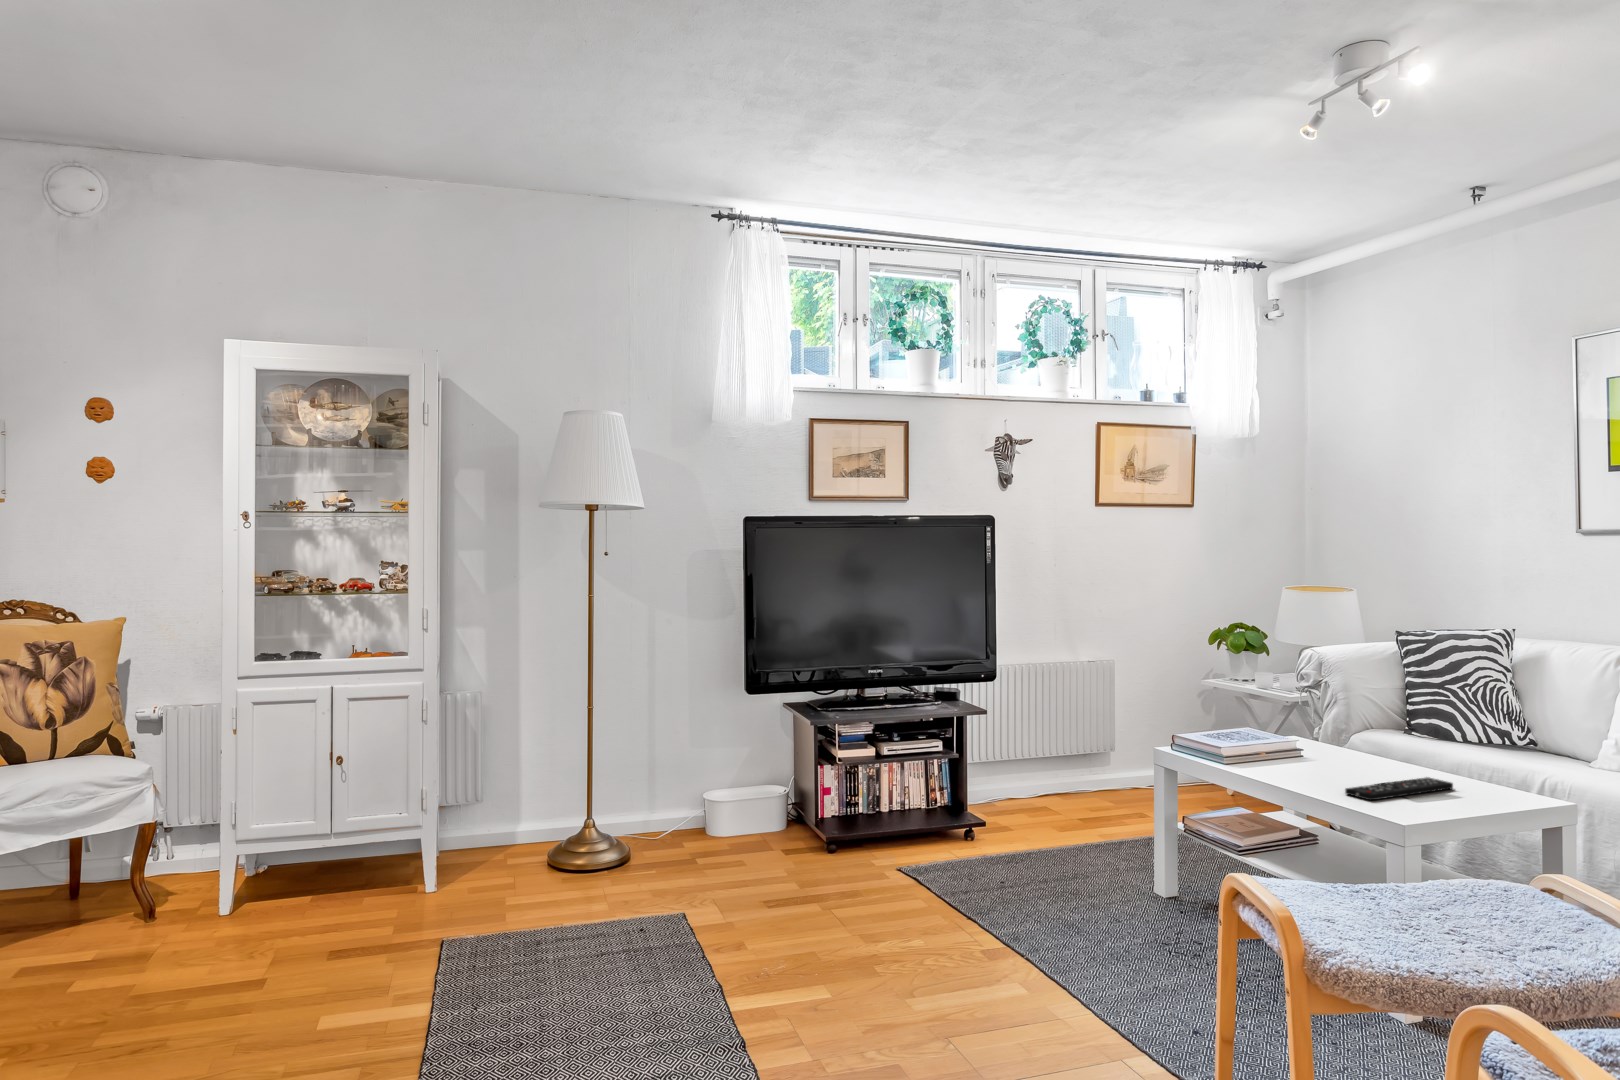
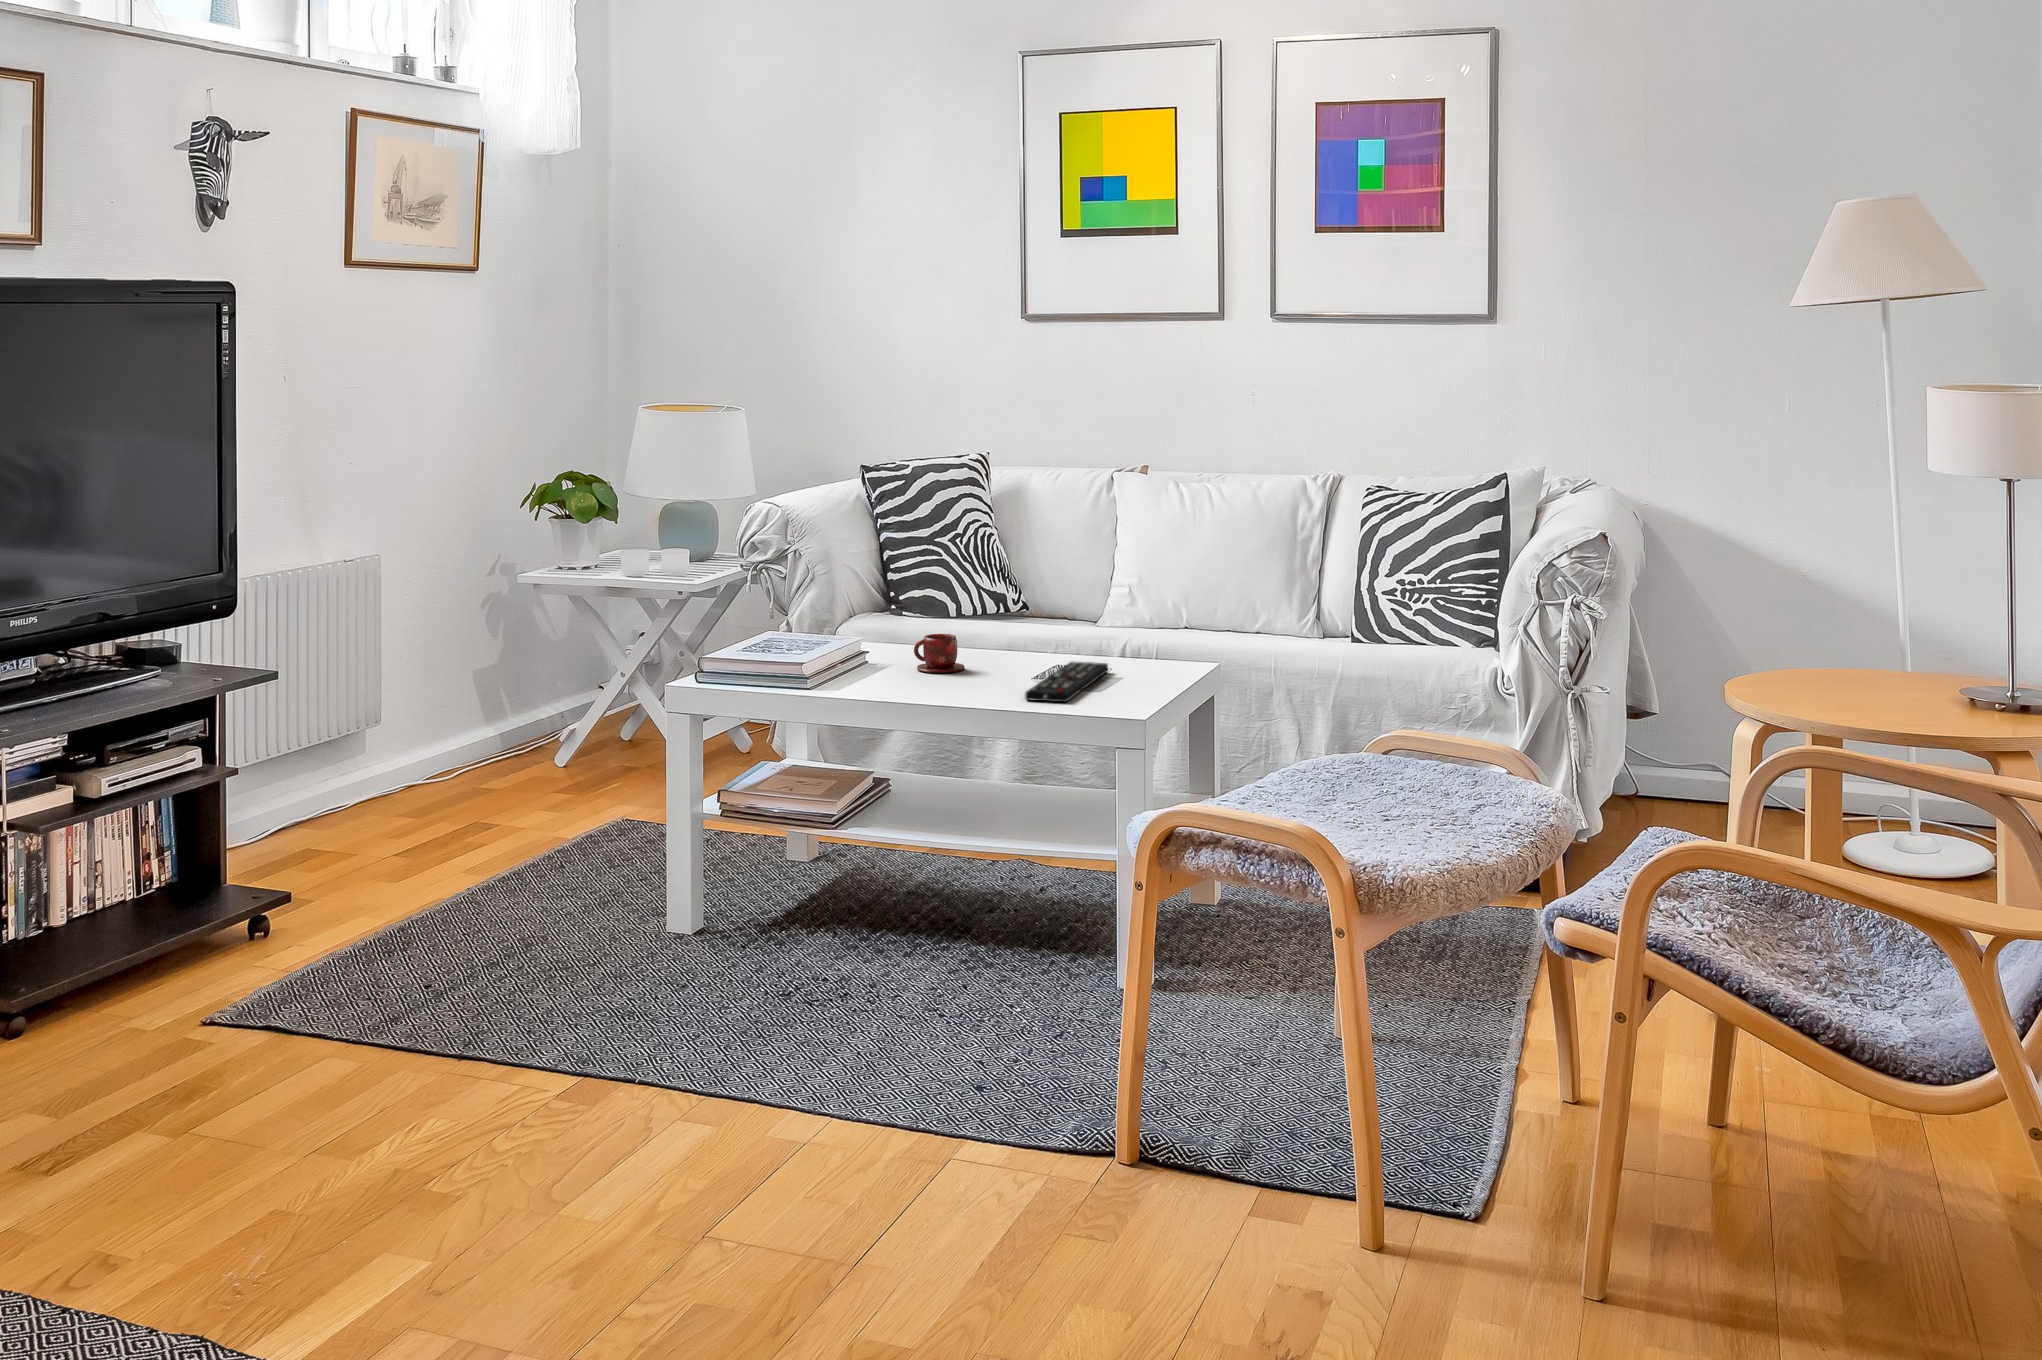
teacup: none [1317,743,1353,770] -> present [914,634,964,673]

